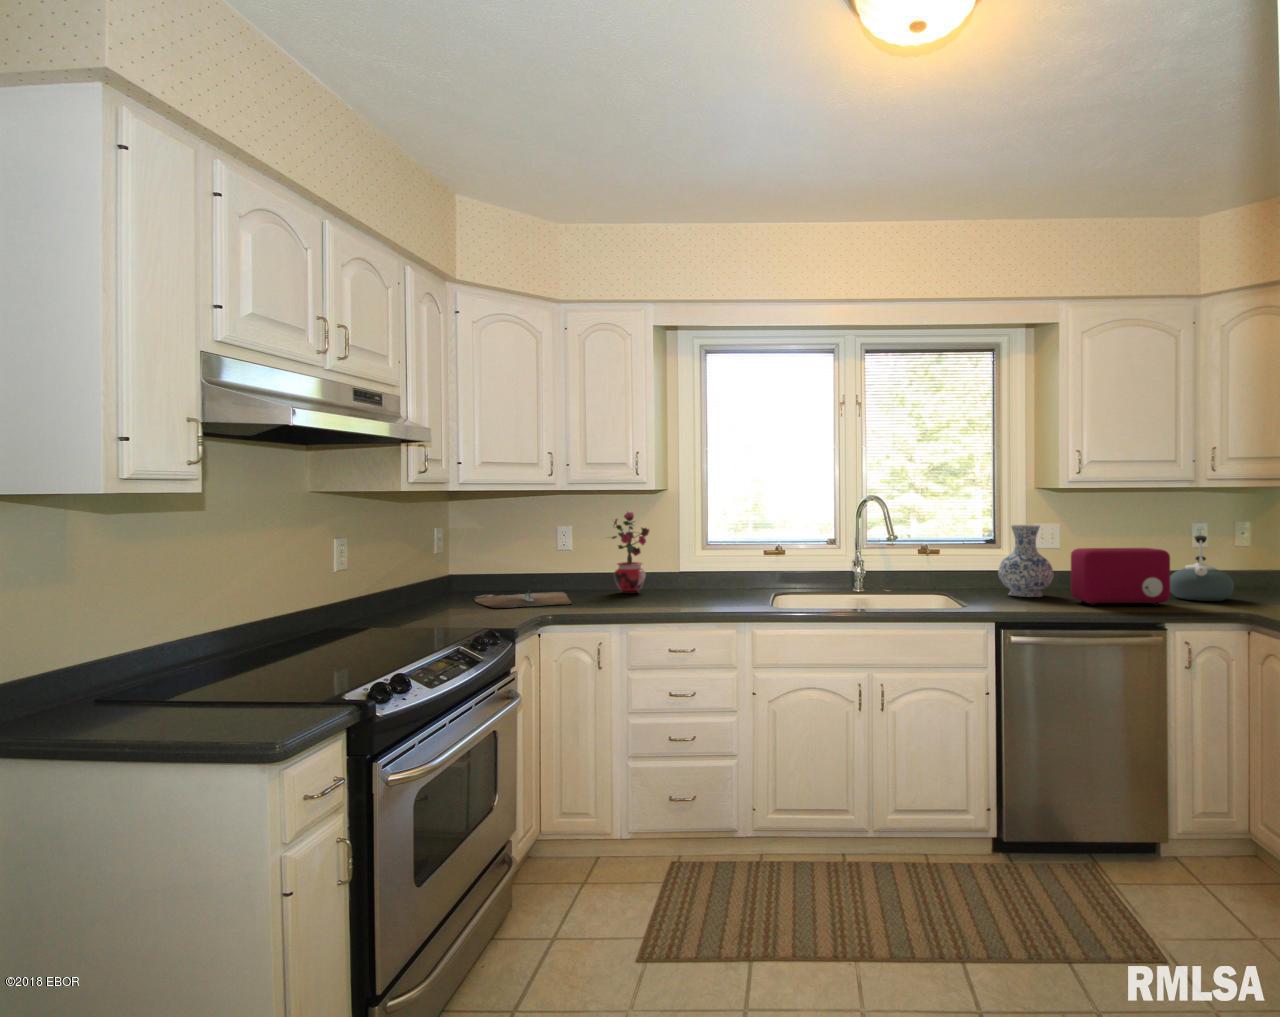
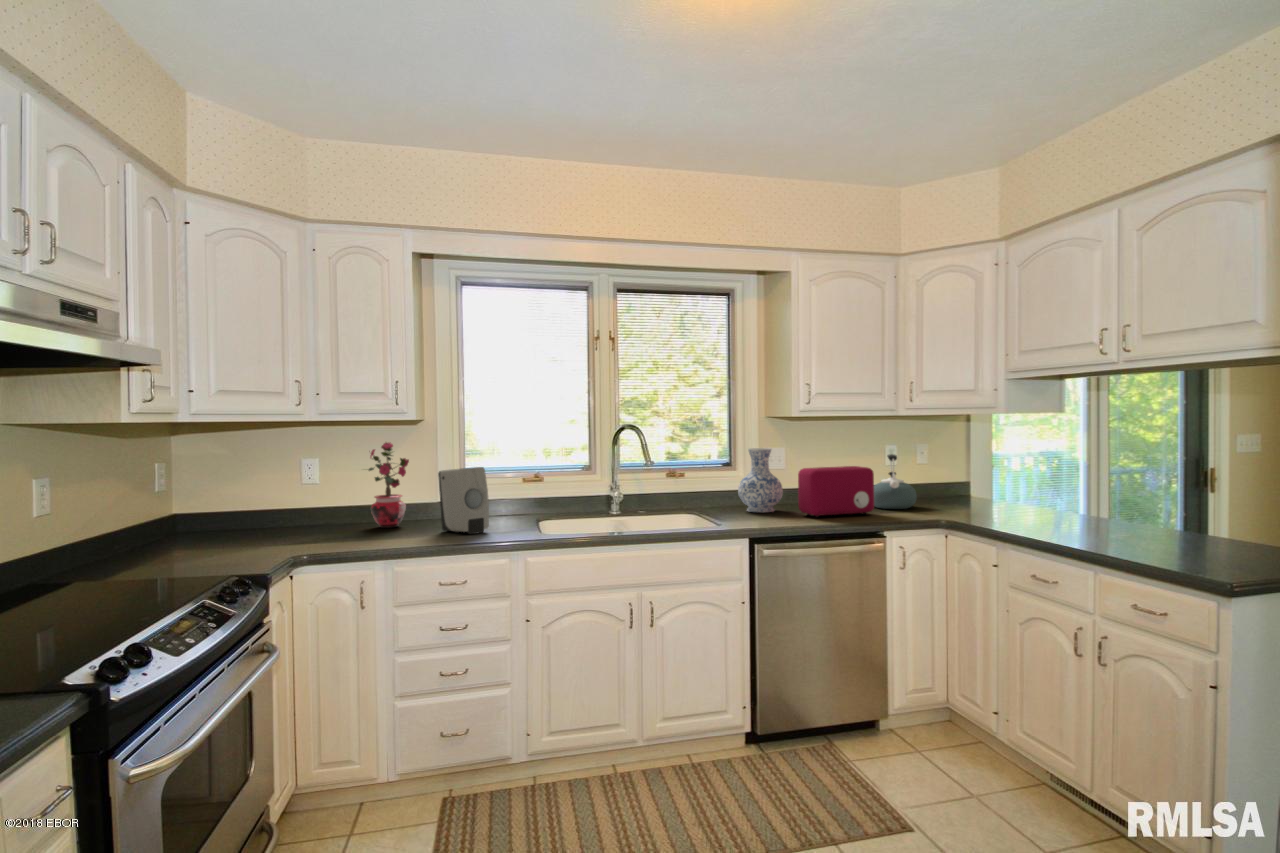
soap dispenser: none [674,537,721,603] -> present [438,467,489,534]
cutting board: present [474,591,571,608] -> none [205,530,328,553]

